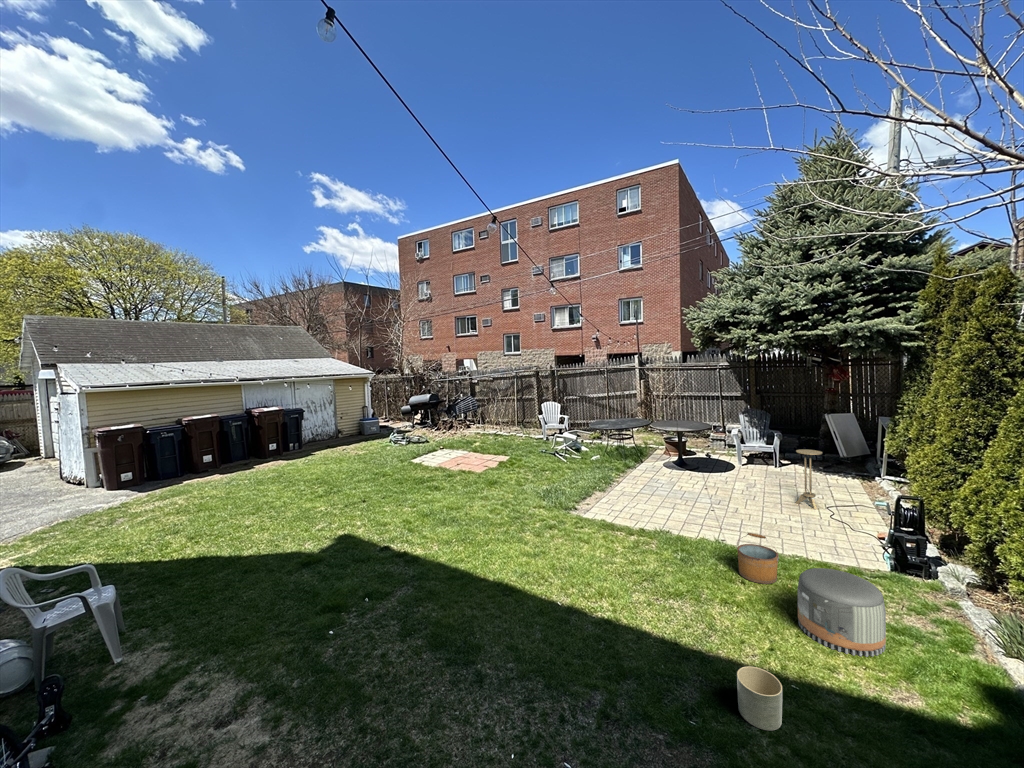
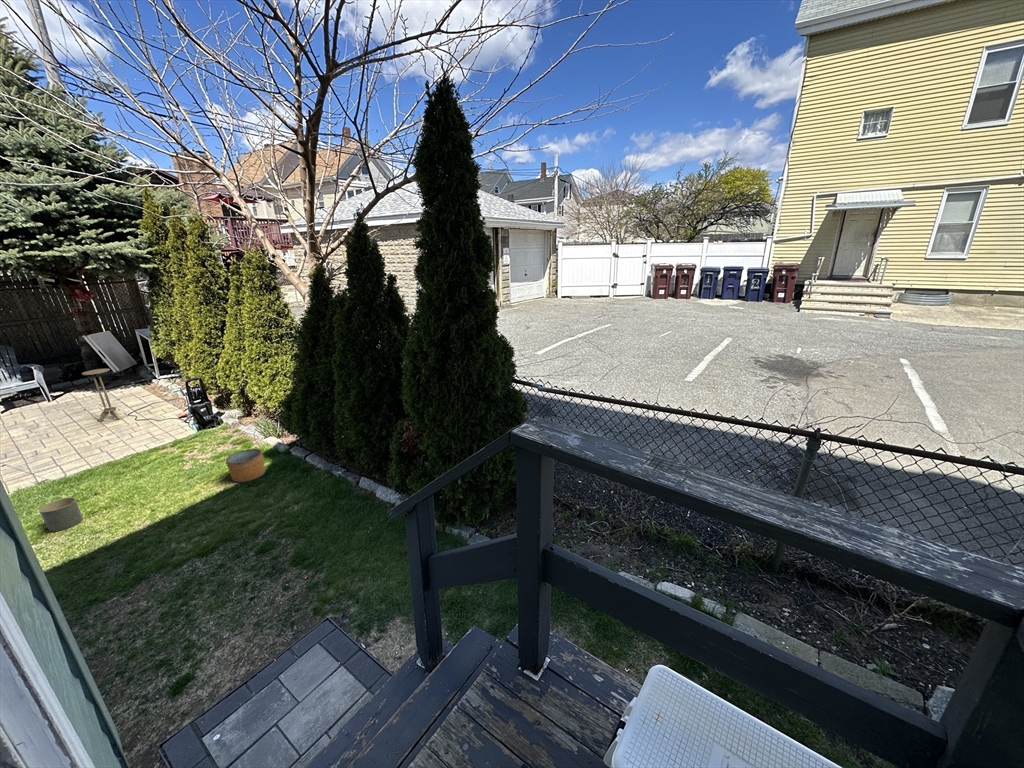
bucket: present [737,533,779,584] -> present [225,440,265,482]
pouf: present [798,568,886,657] -> none [150,435,216,488]
planter: present [737,666,782,731] -> present [39,497,83,531]

